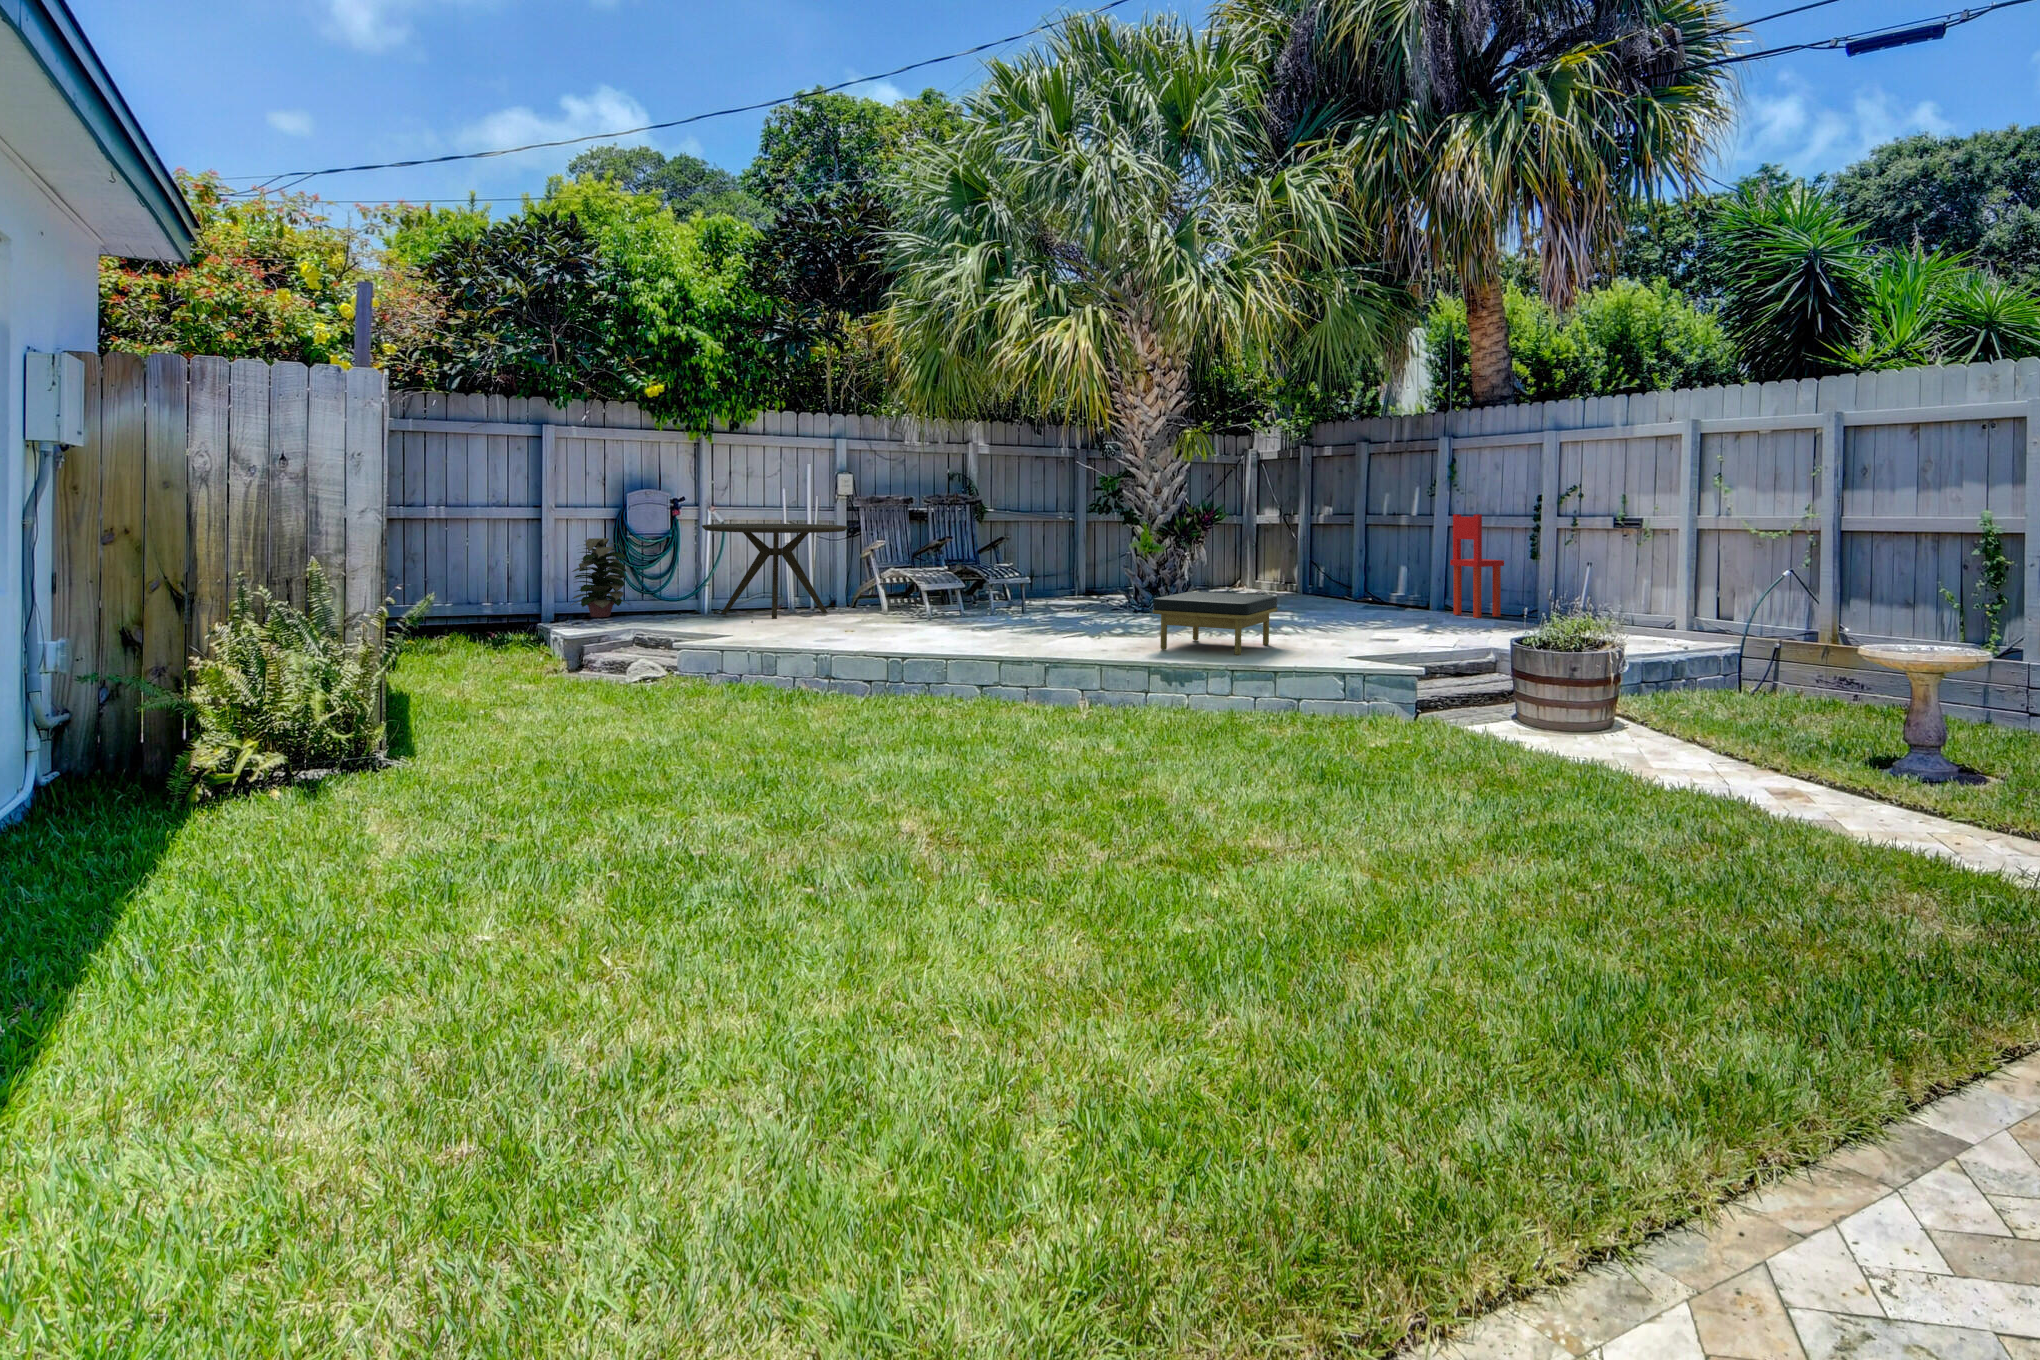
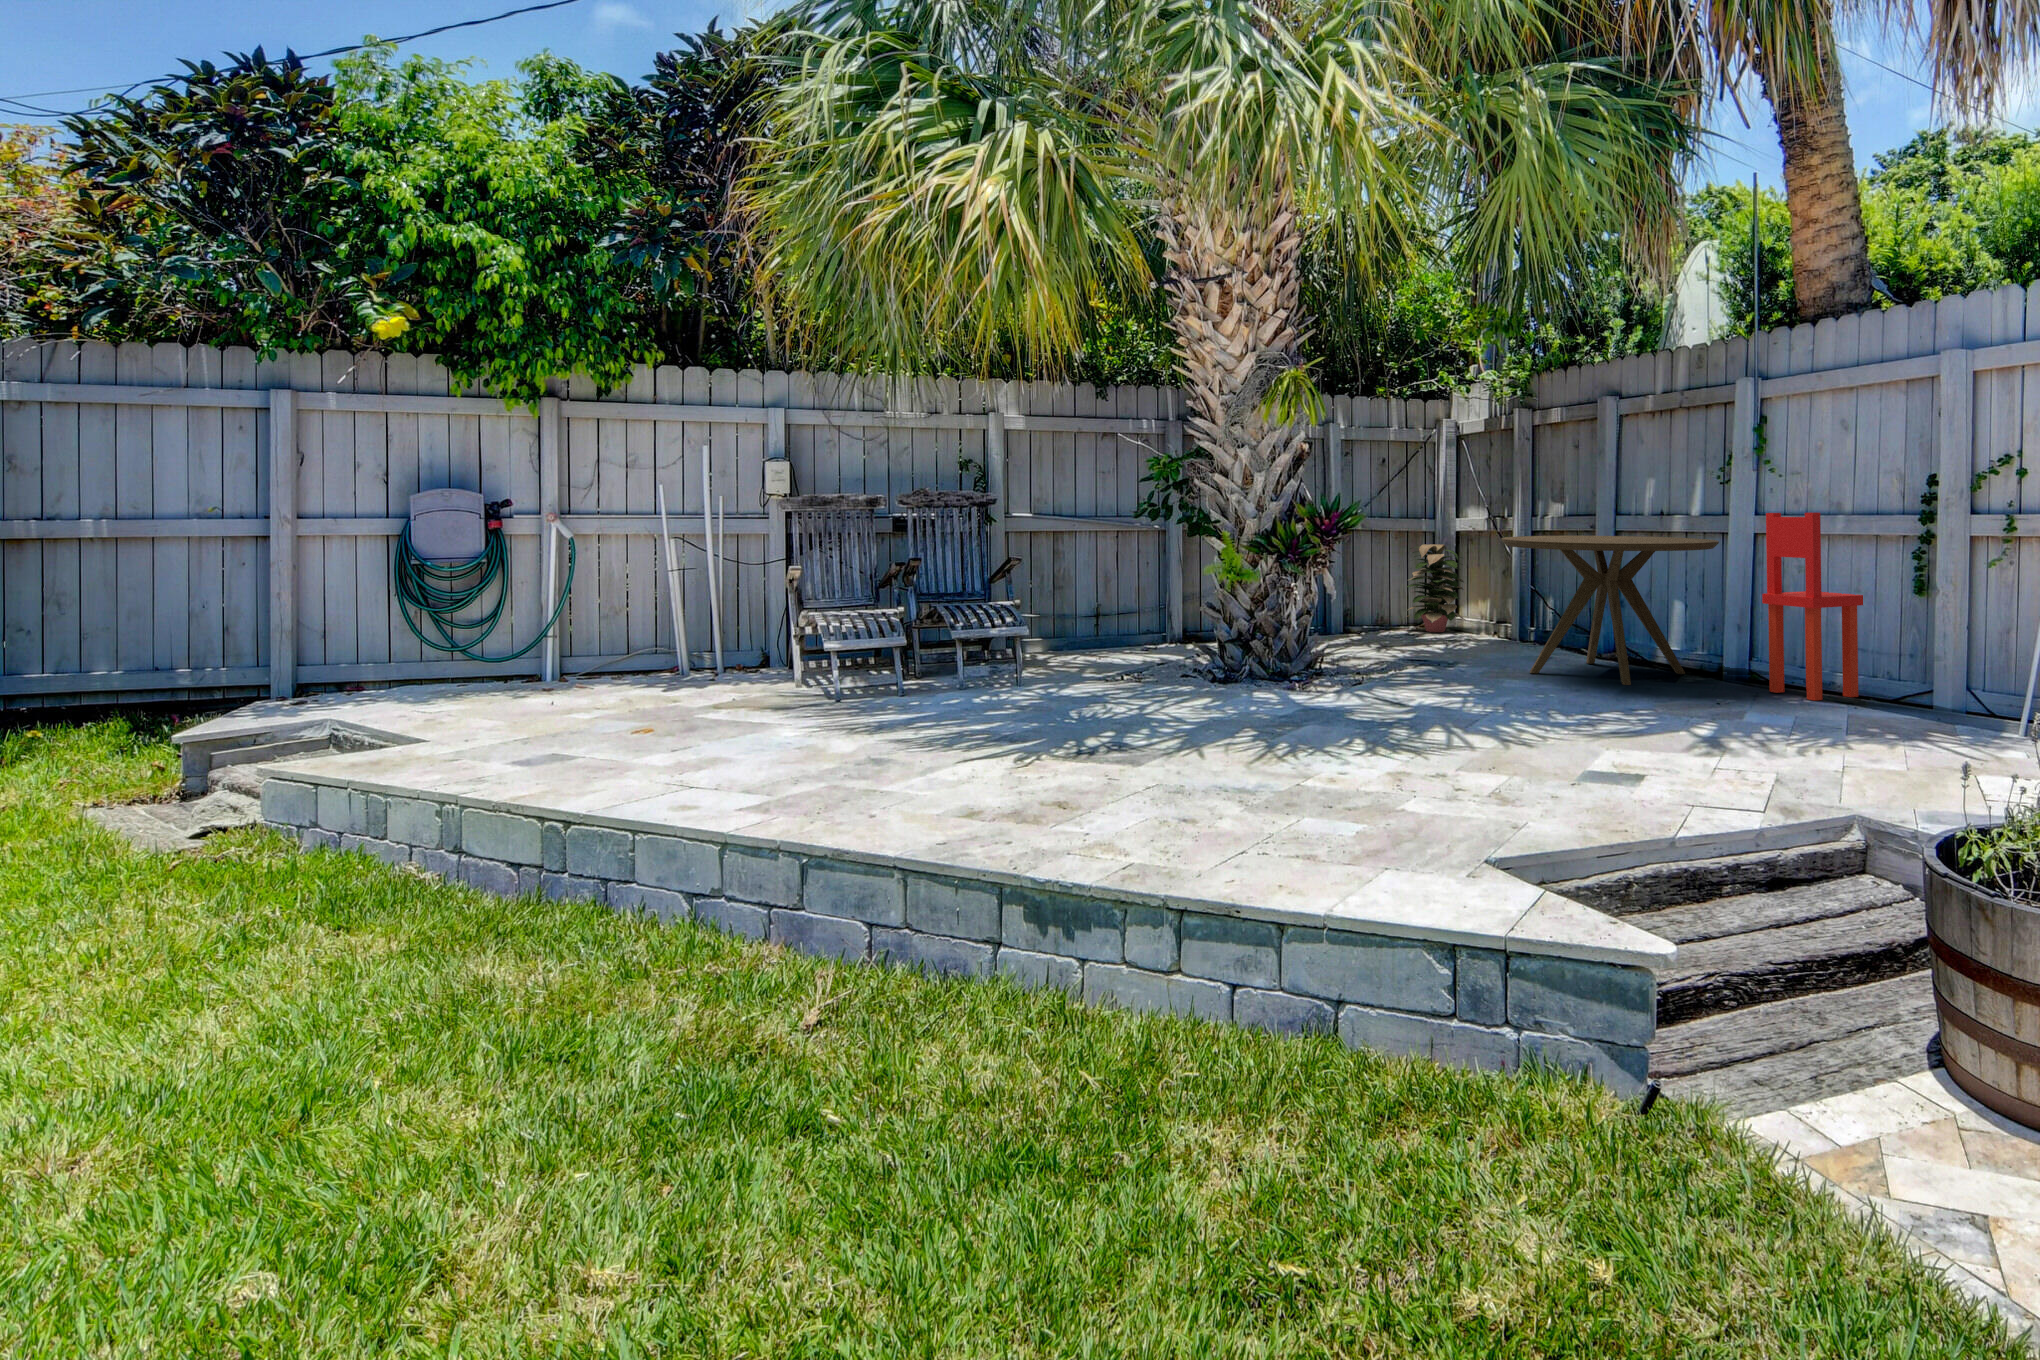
dining table: present [702,524,848,619] -> present [1501,536,1719,685]
decorative plant: present [570,538,628,617] -> present [1407,544,1465,632]
ottoman: present [1153,592,1278,655] -> none [1112,671,1387,825]

